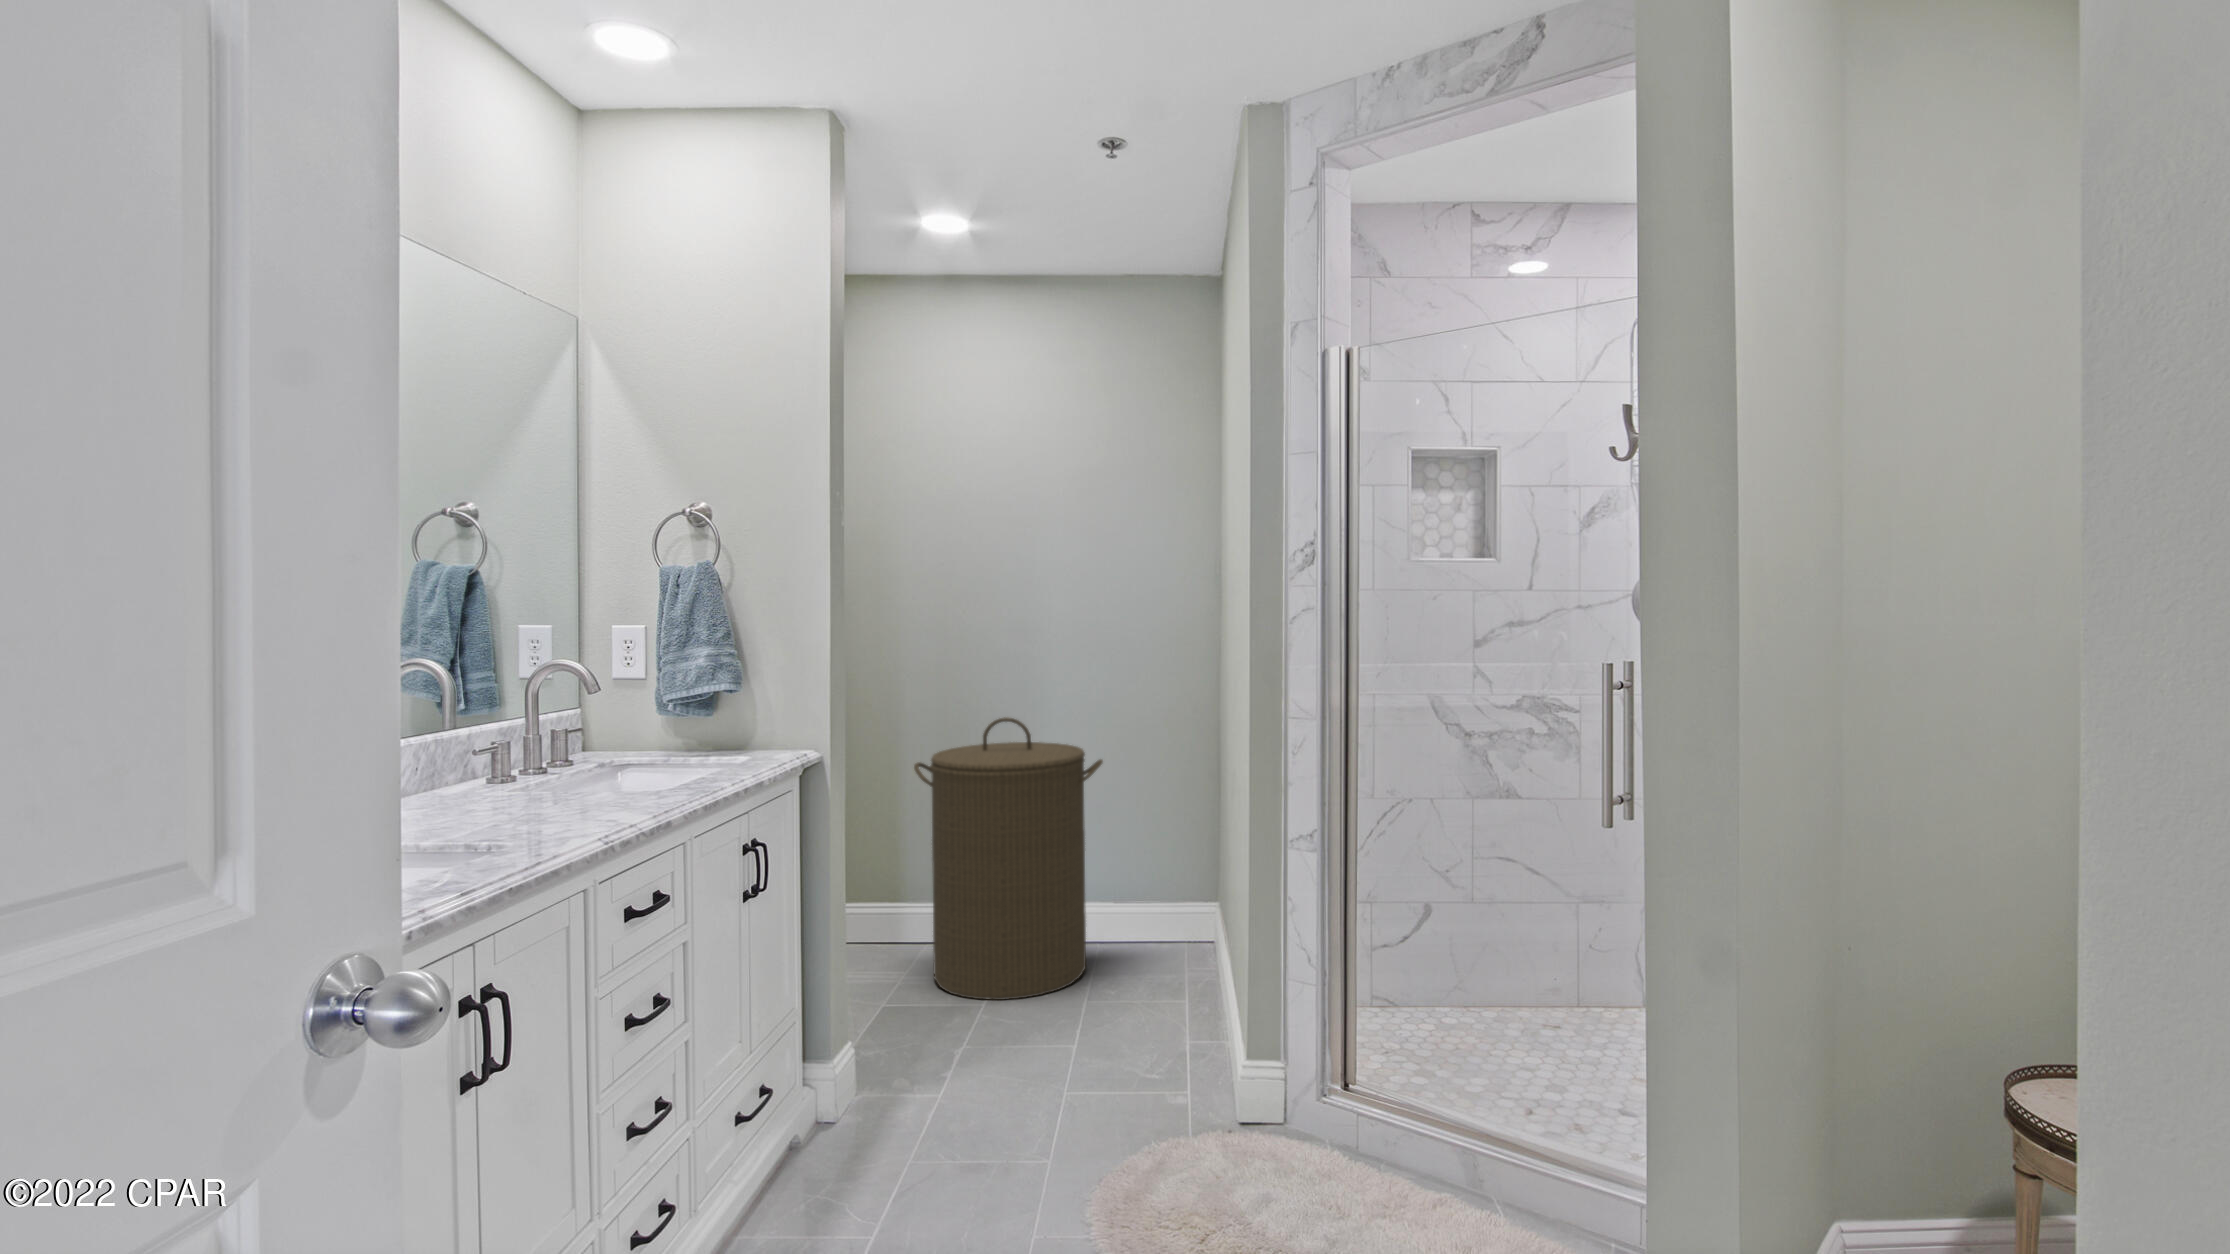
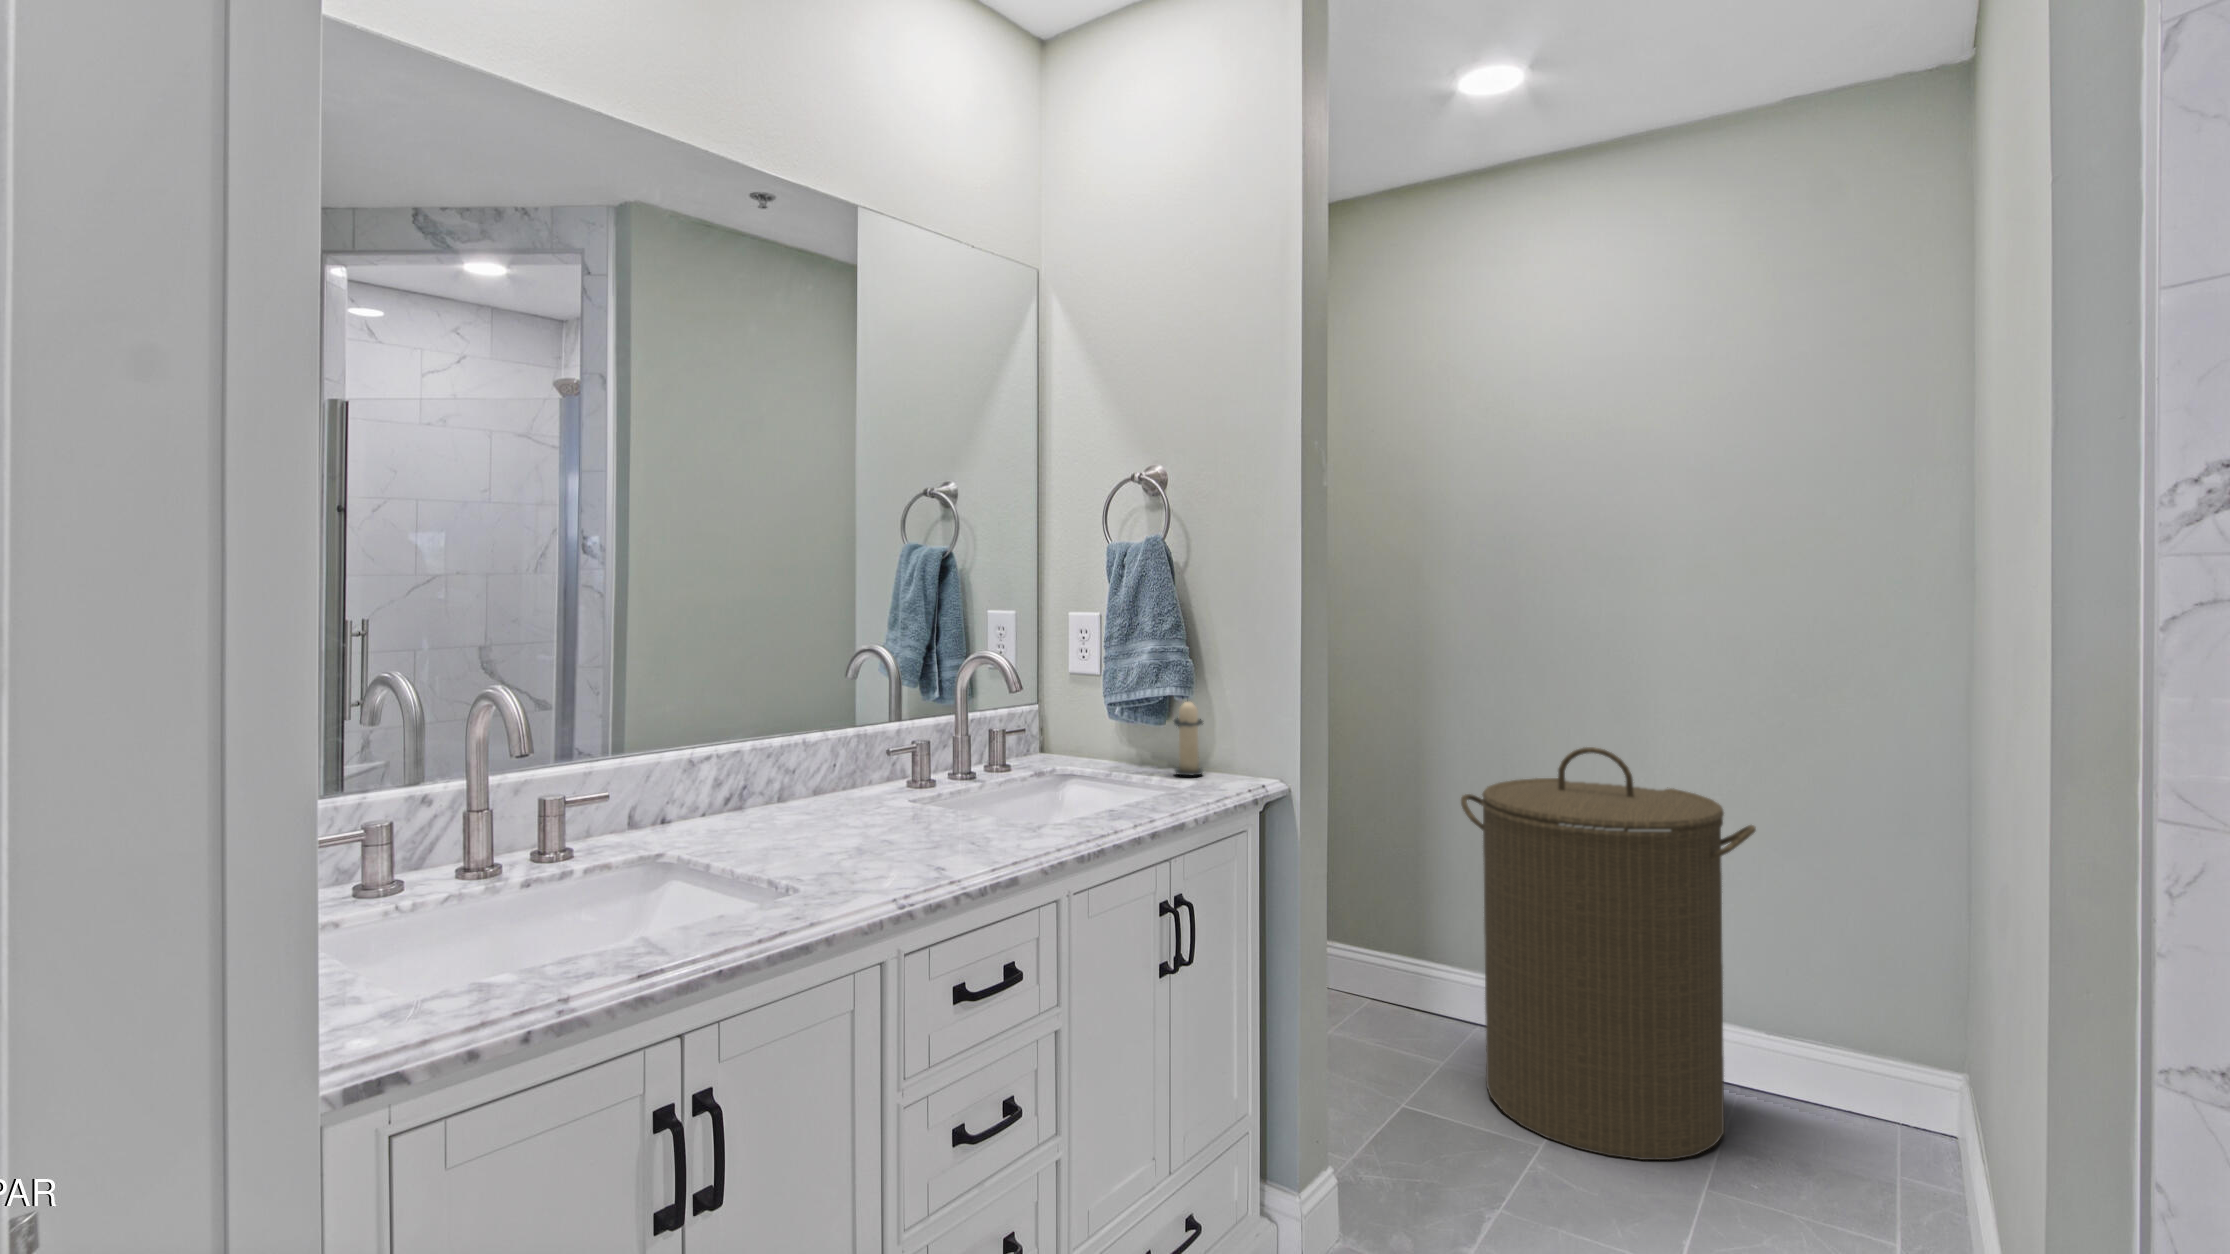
candle: none [722,691,756,755] -> present [1174,701,1203,775]

